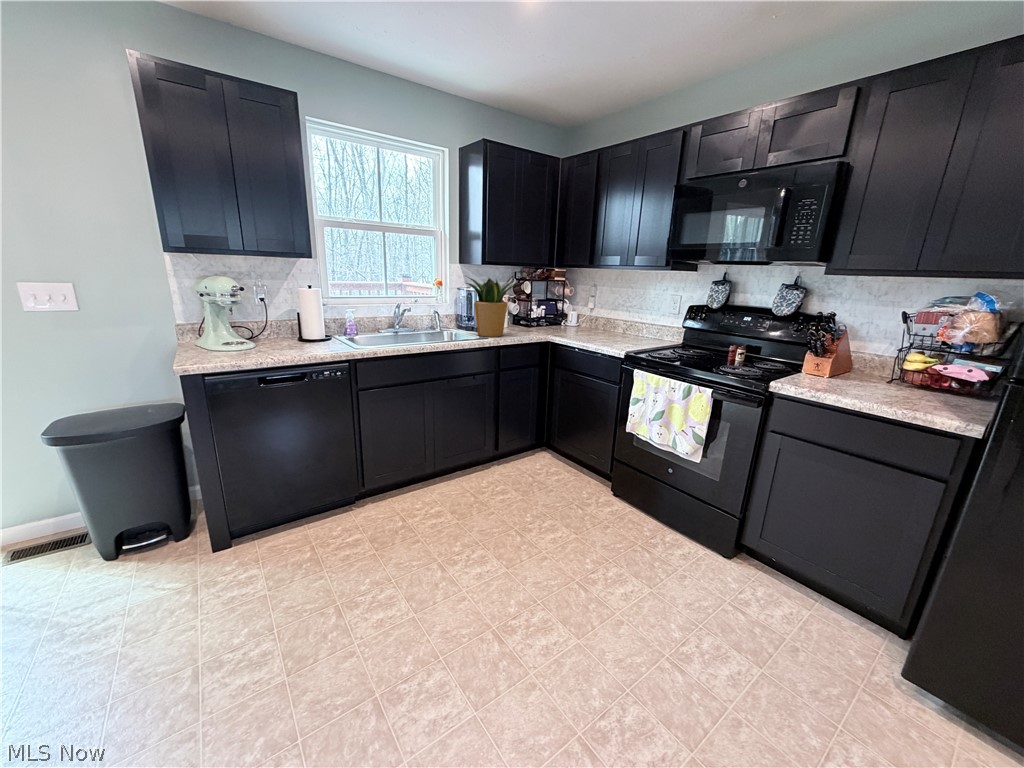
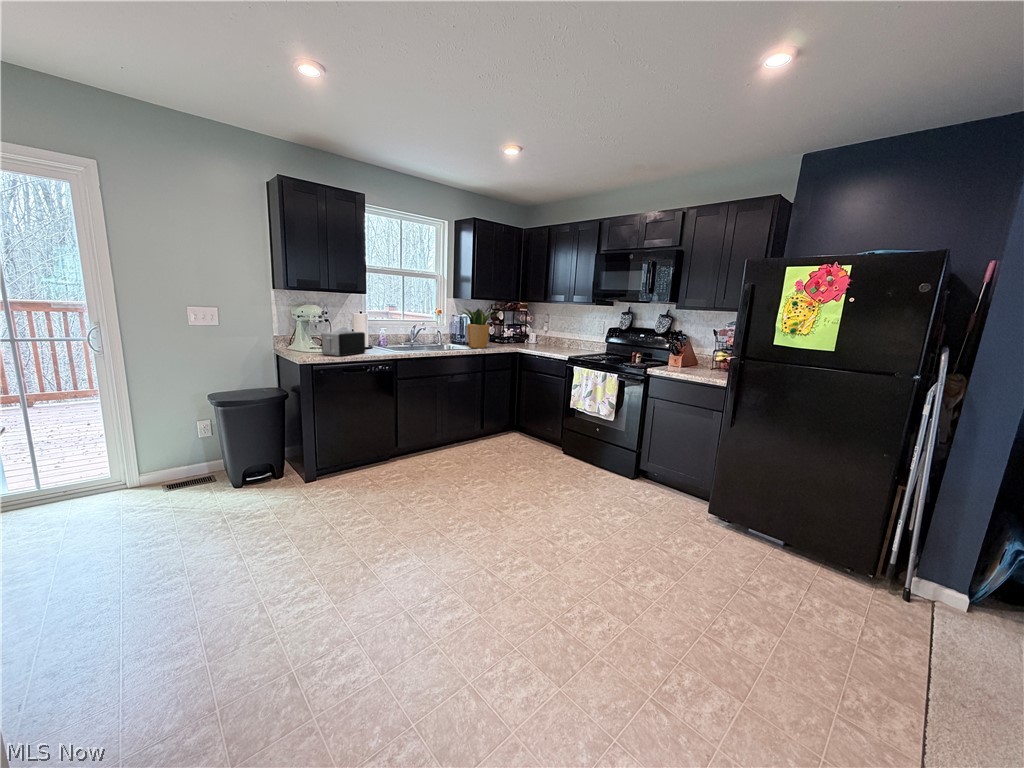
toaster: none [230,317,309,359] -> present [321,331,365,356]

